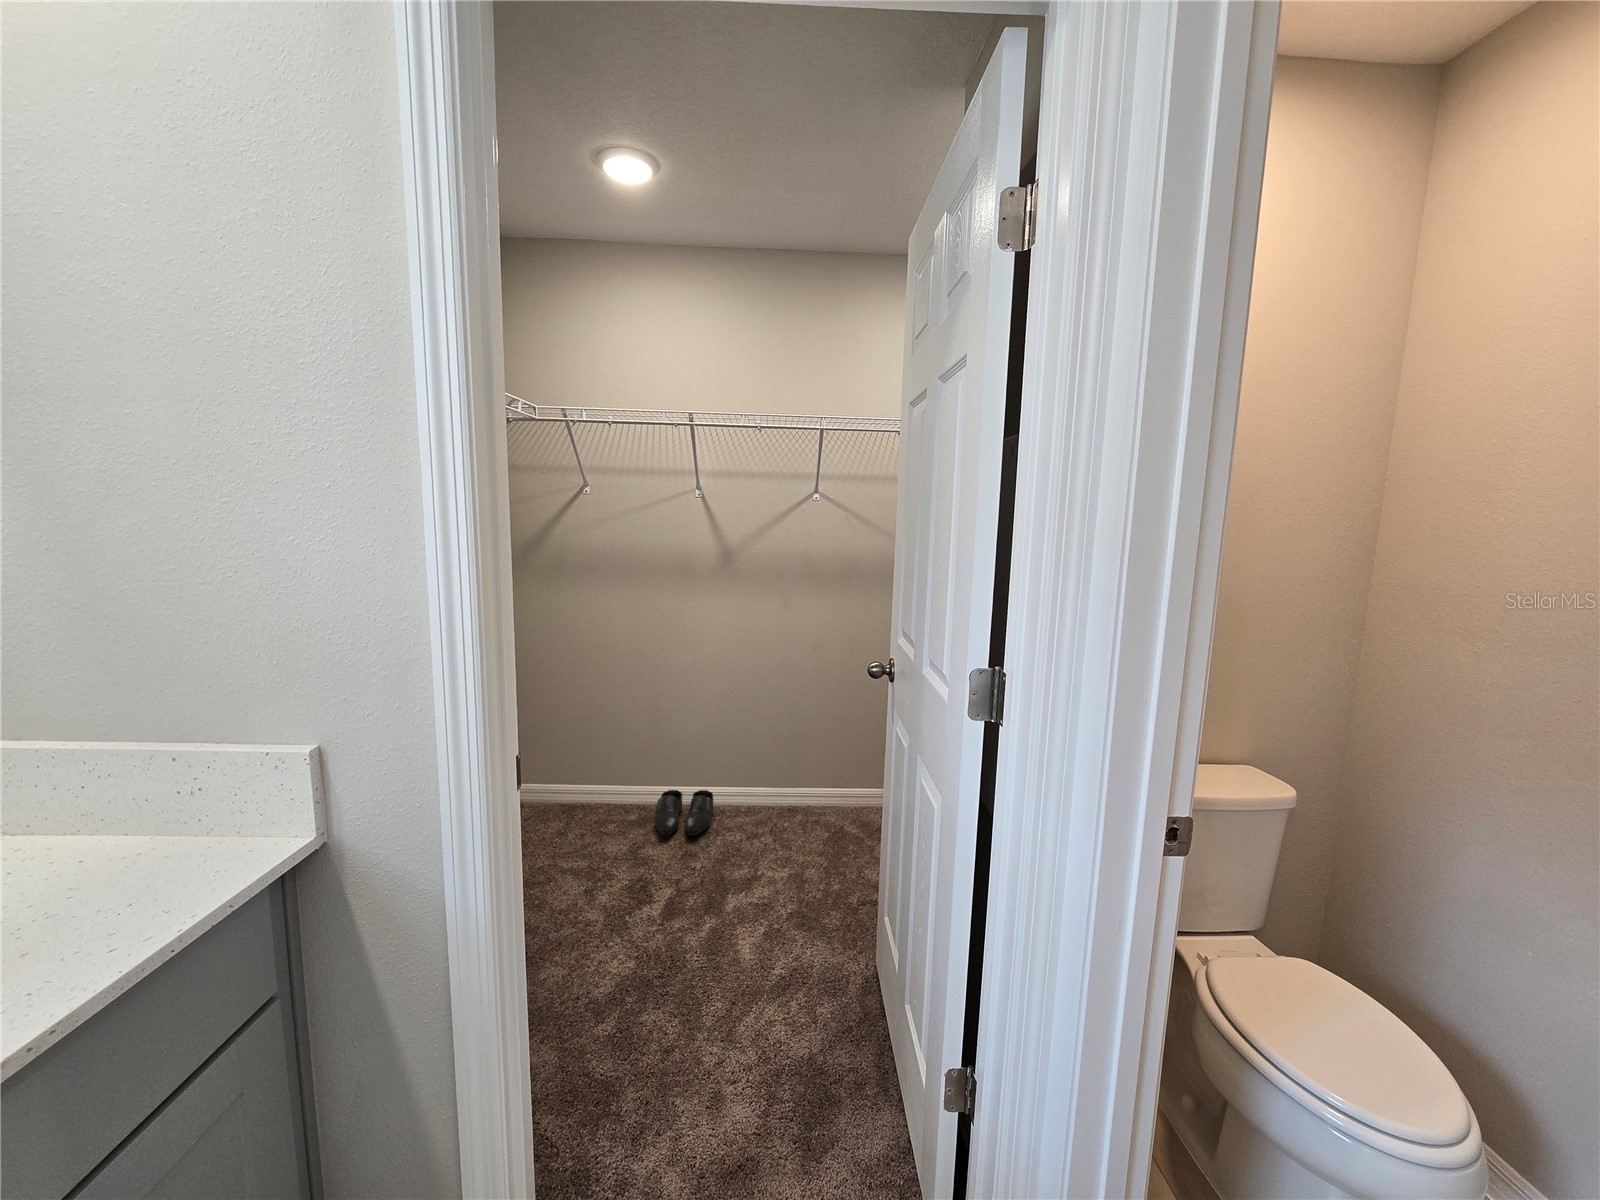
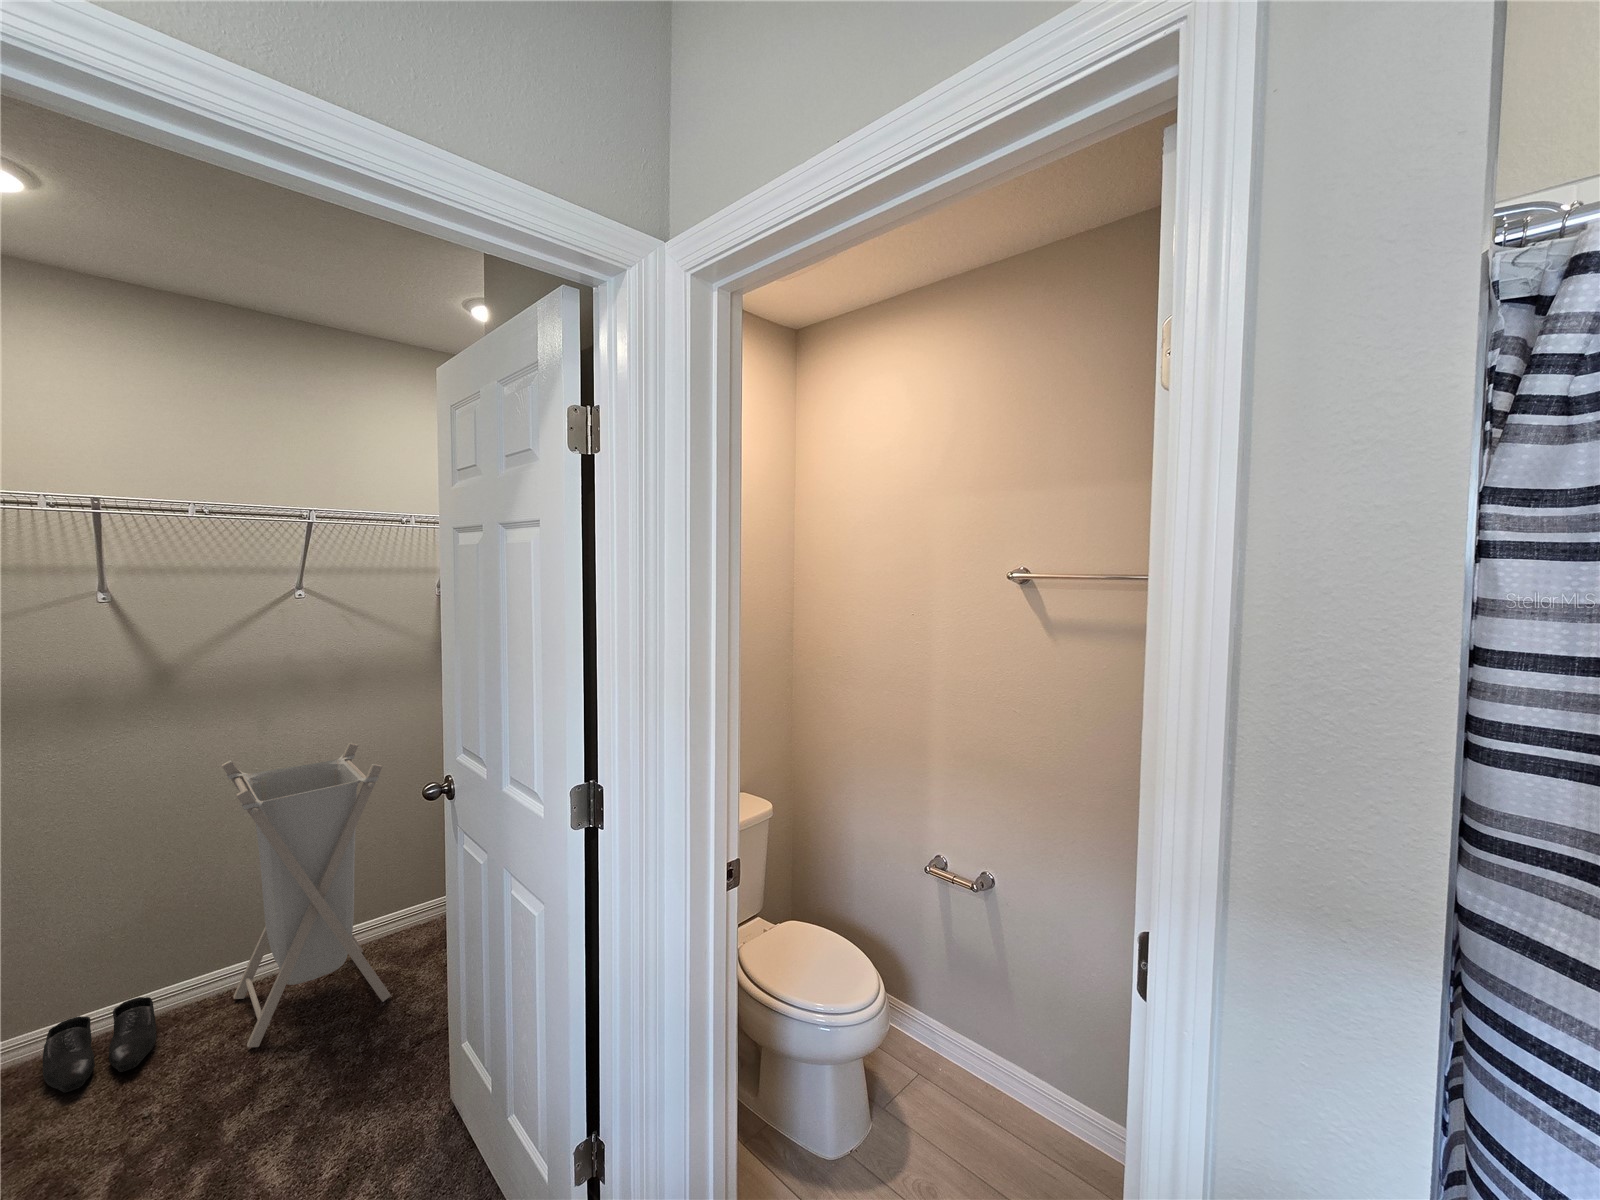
laundry hamper: none [755,636,858,856] -> present [221,743,391,1047]

